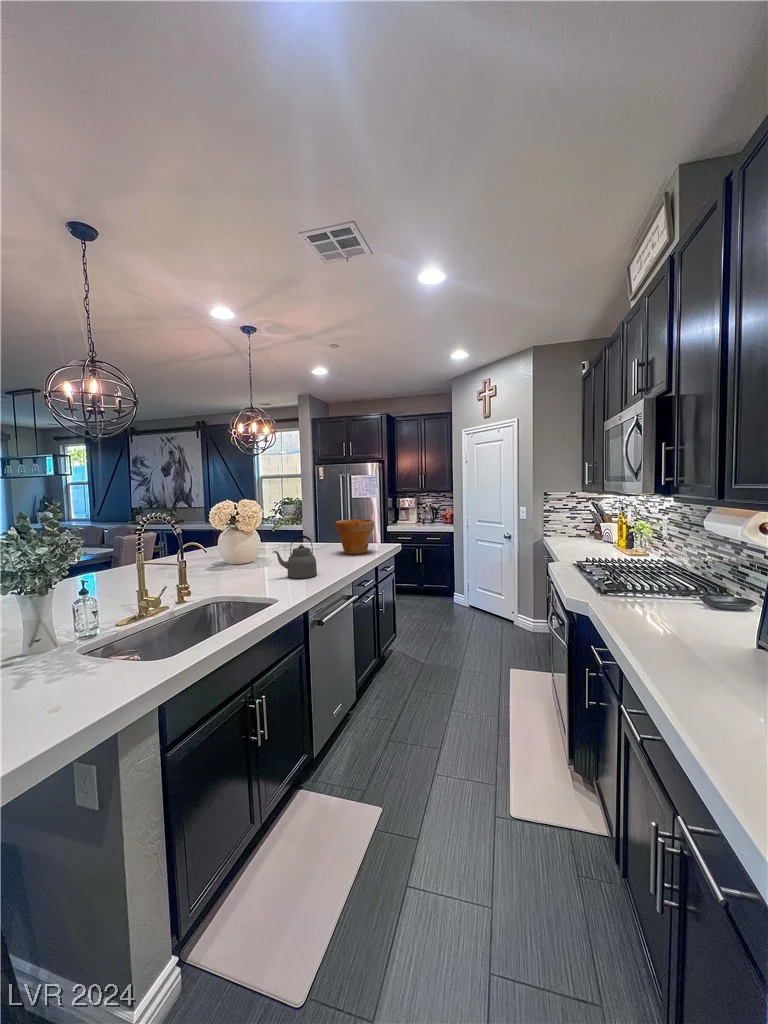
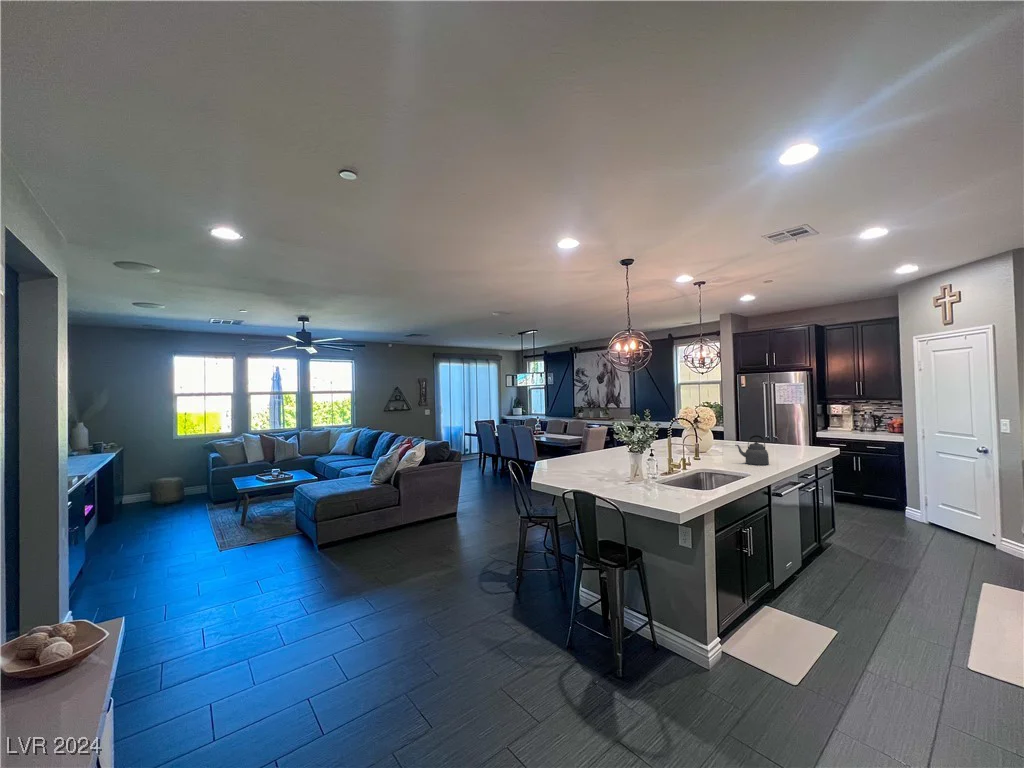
flower pot: present [336,519,374,554] -> none [775,425,812,453]

